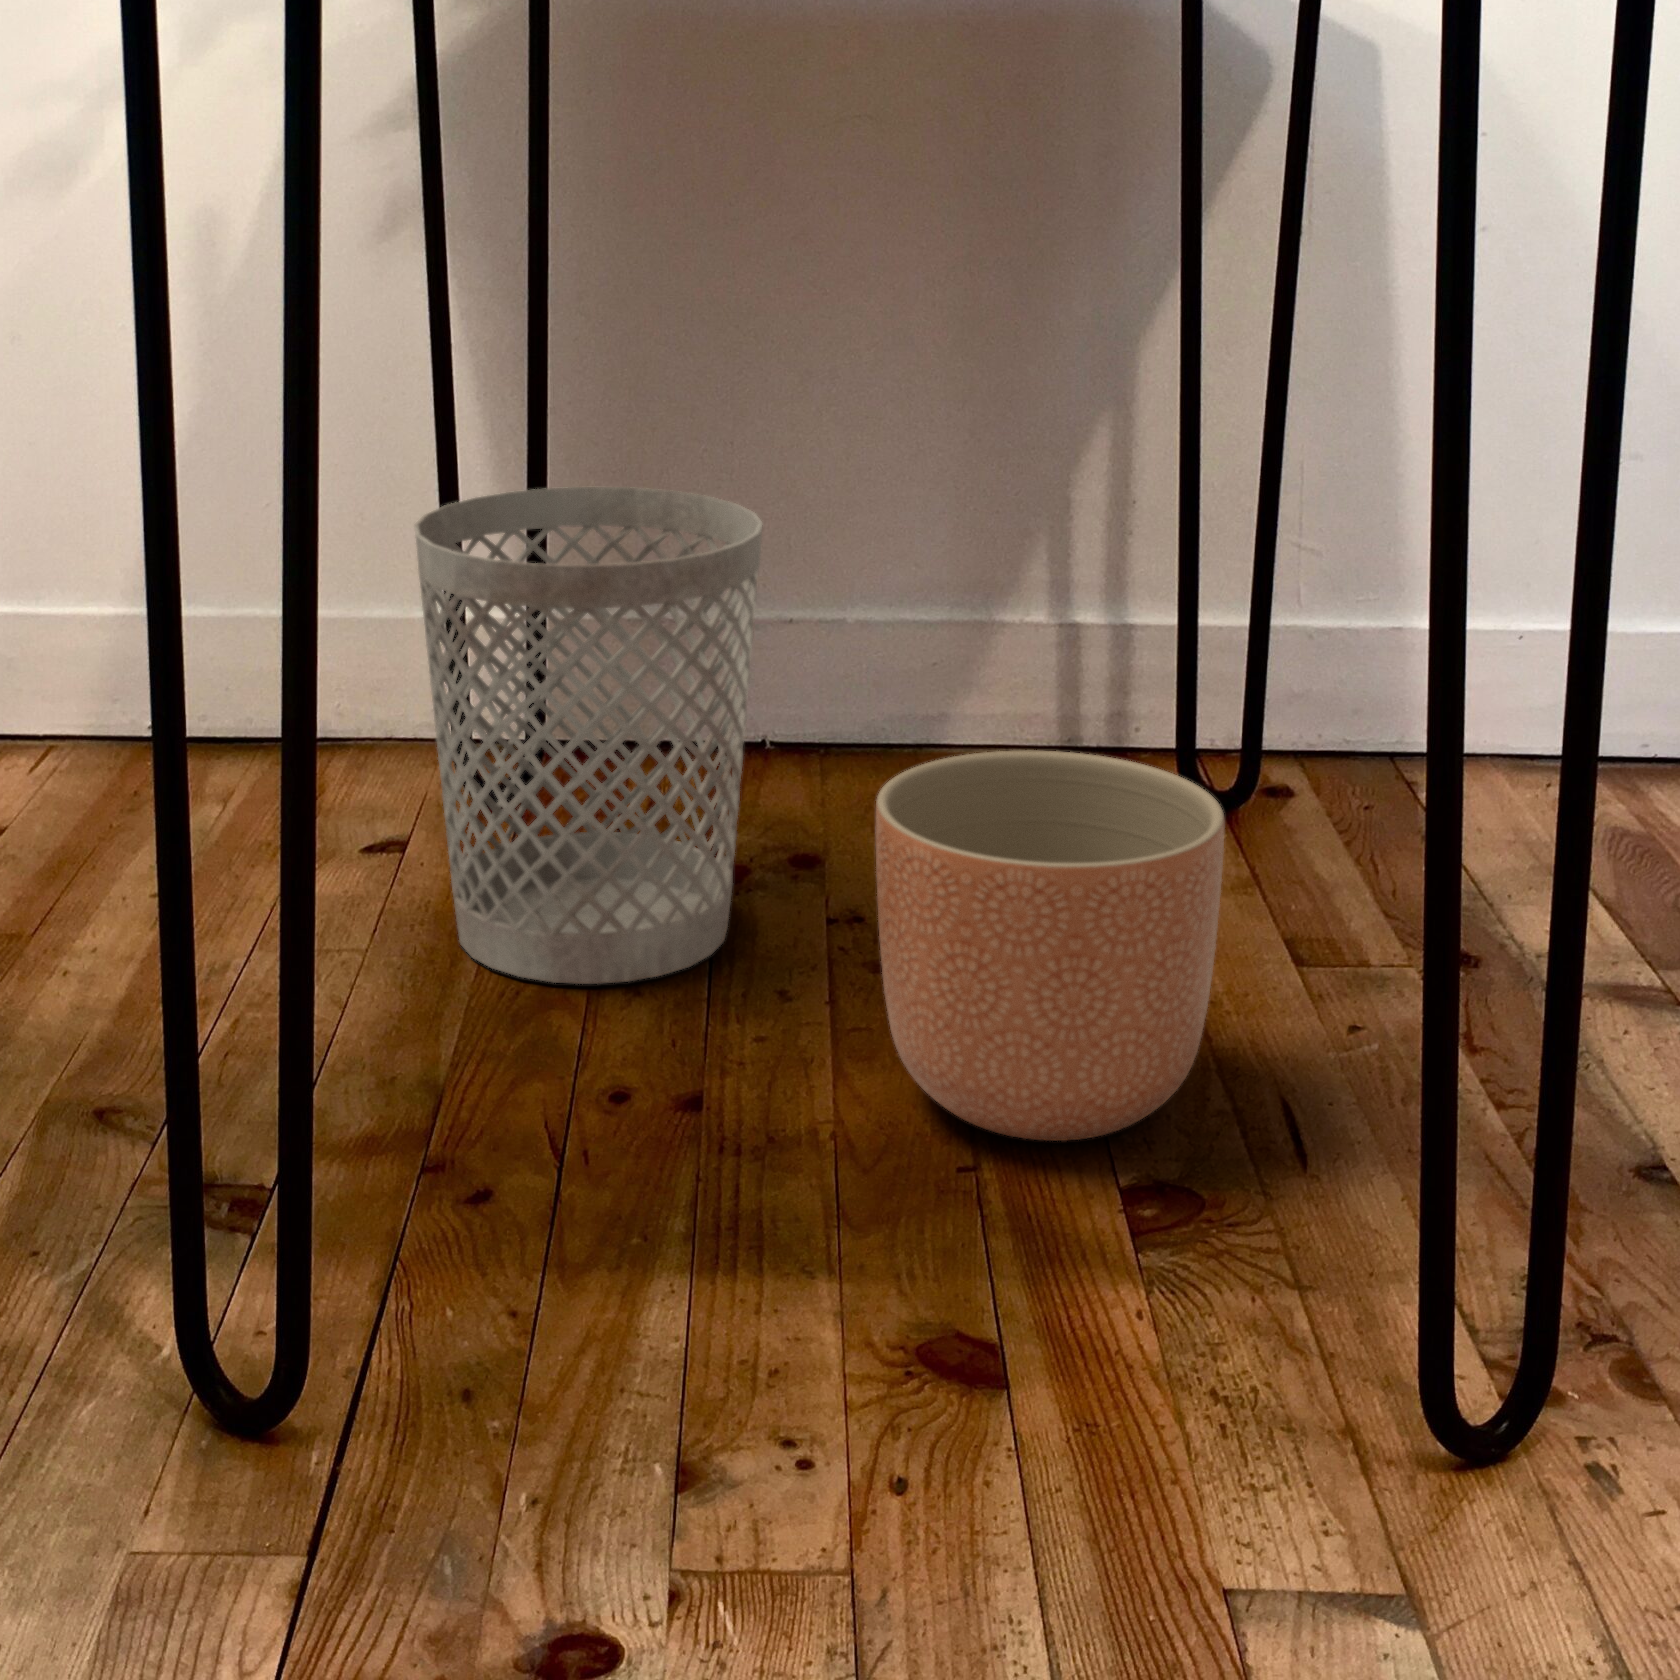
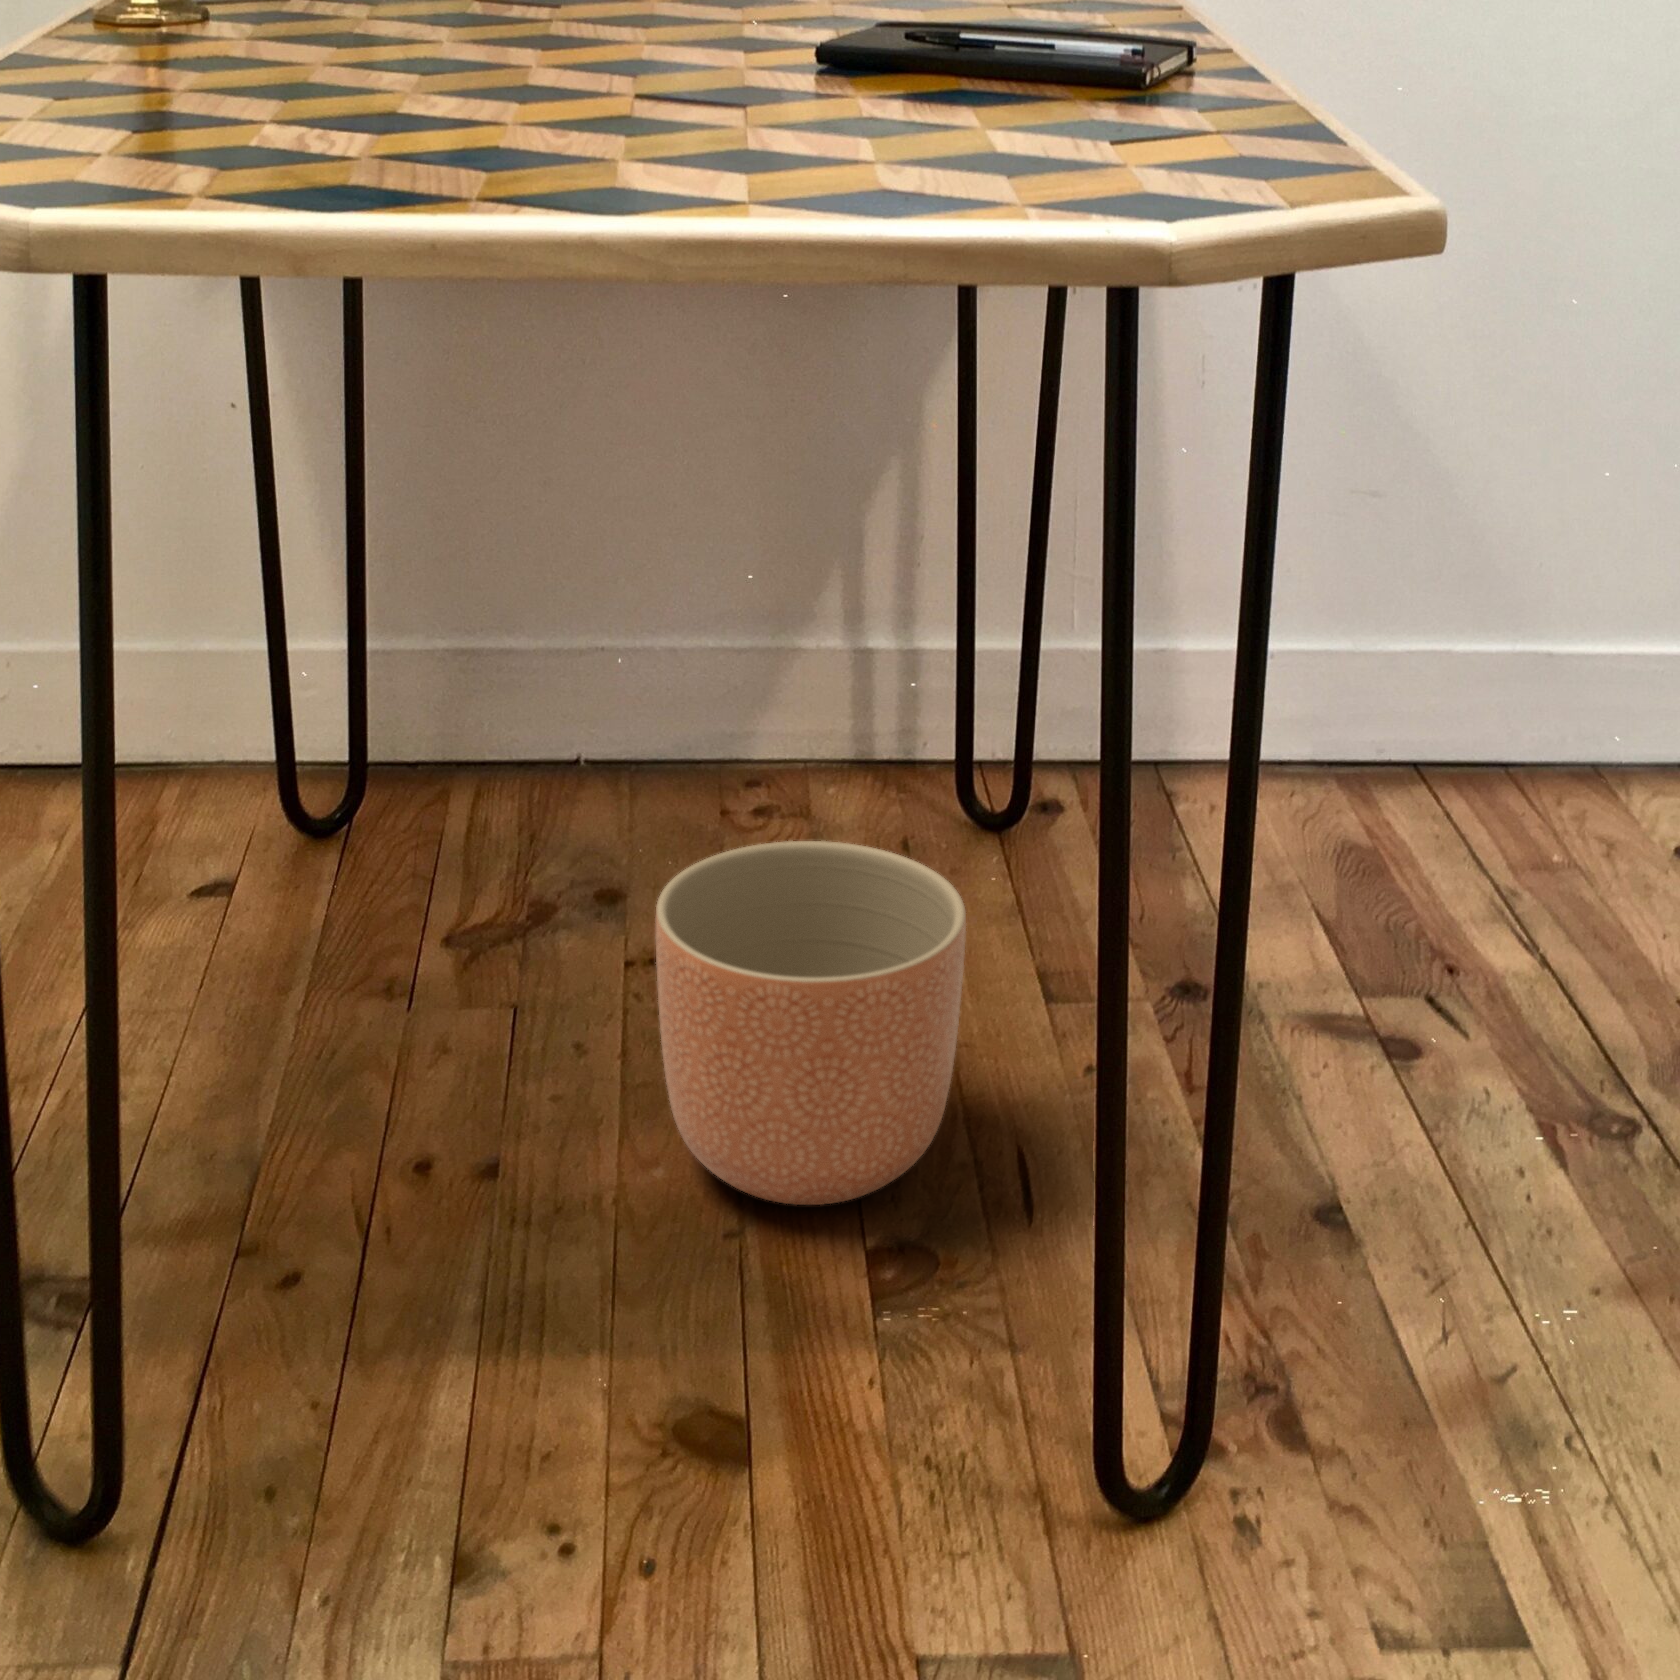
wastebasket: present [414,487,763,984] -> none [232,567,563,1047]

